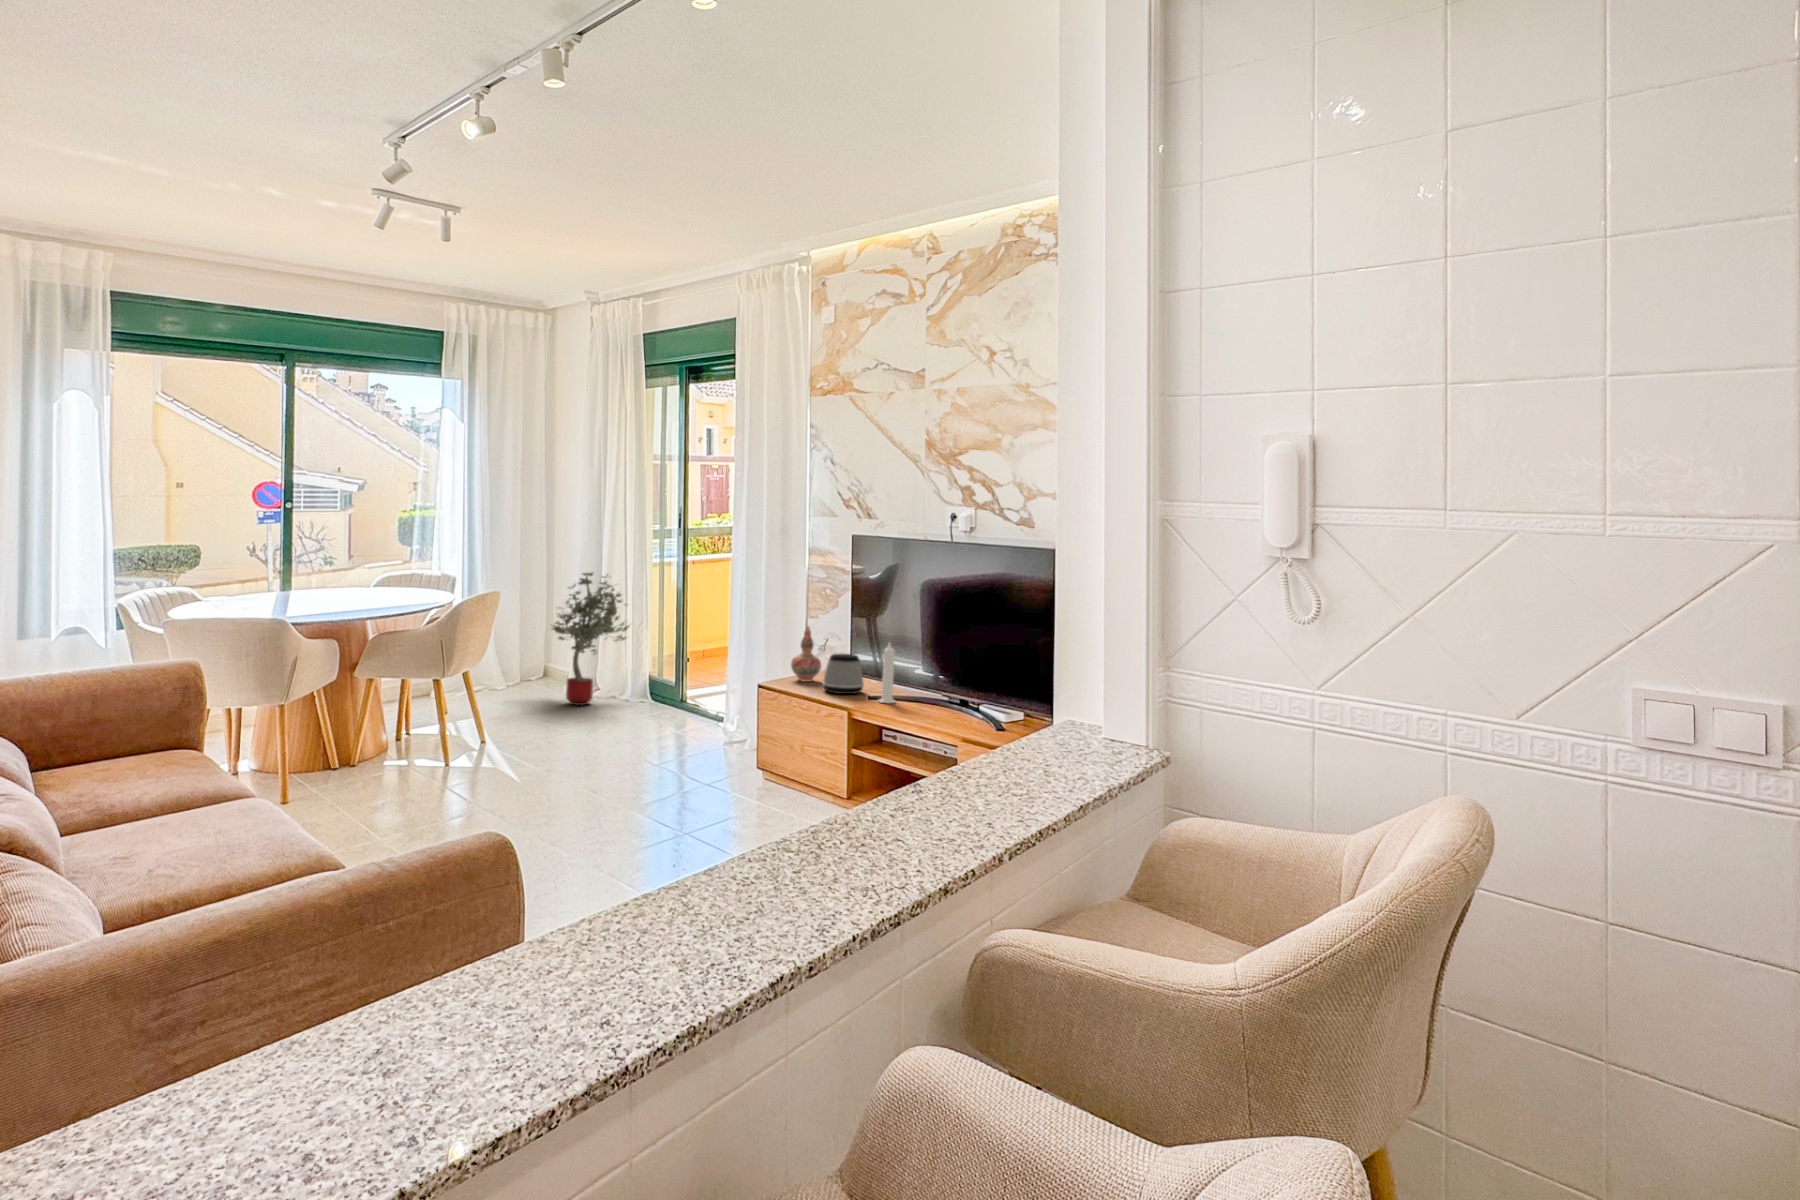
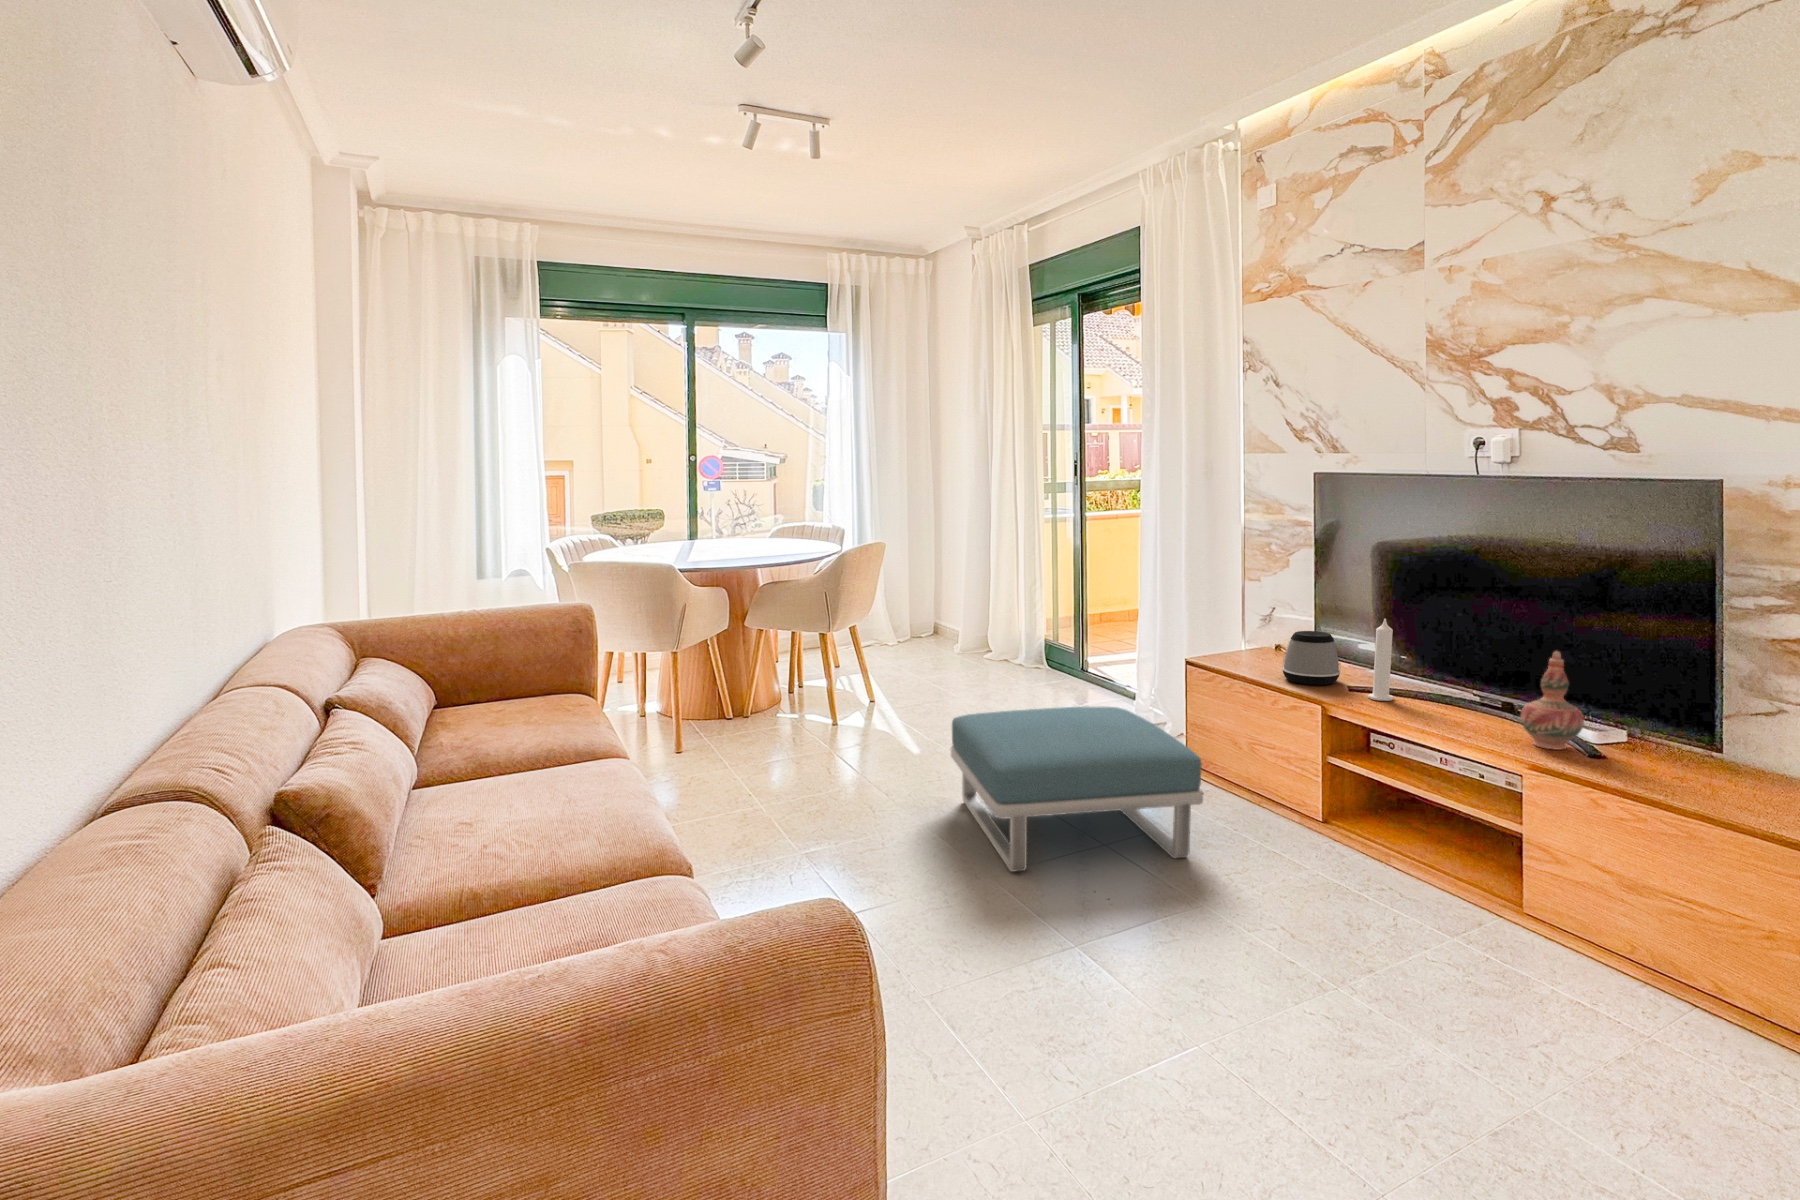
potted tree: present [551,573,629,705] -> none [941,531,1025,673]
decorative vase: present [791,626,821,682] -> present [1520,651,1584,750]
footstool: none [547,716,752,841] -> present [951,707,1203,872]

